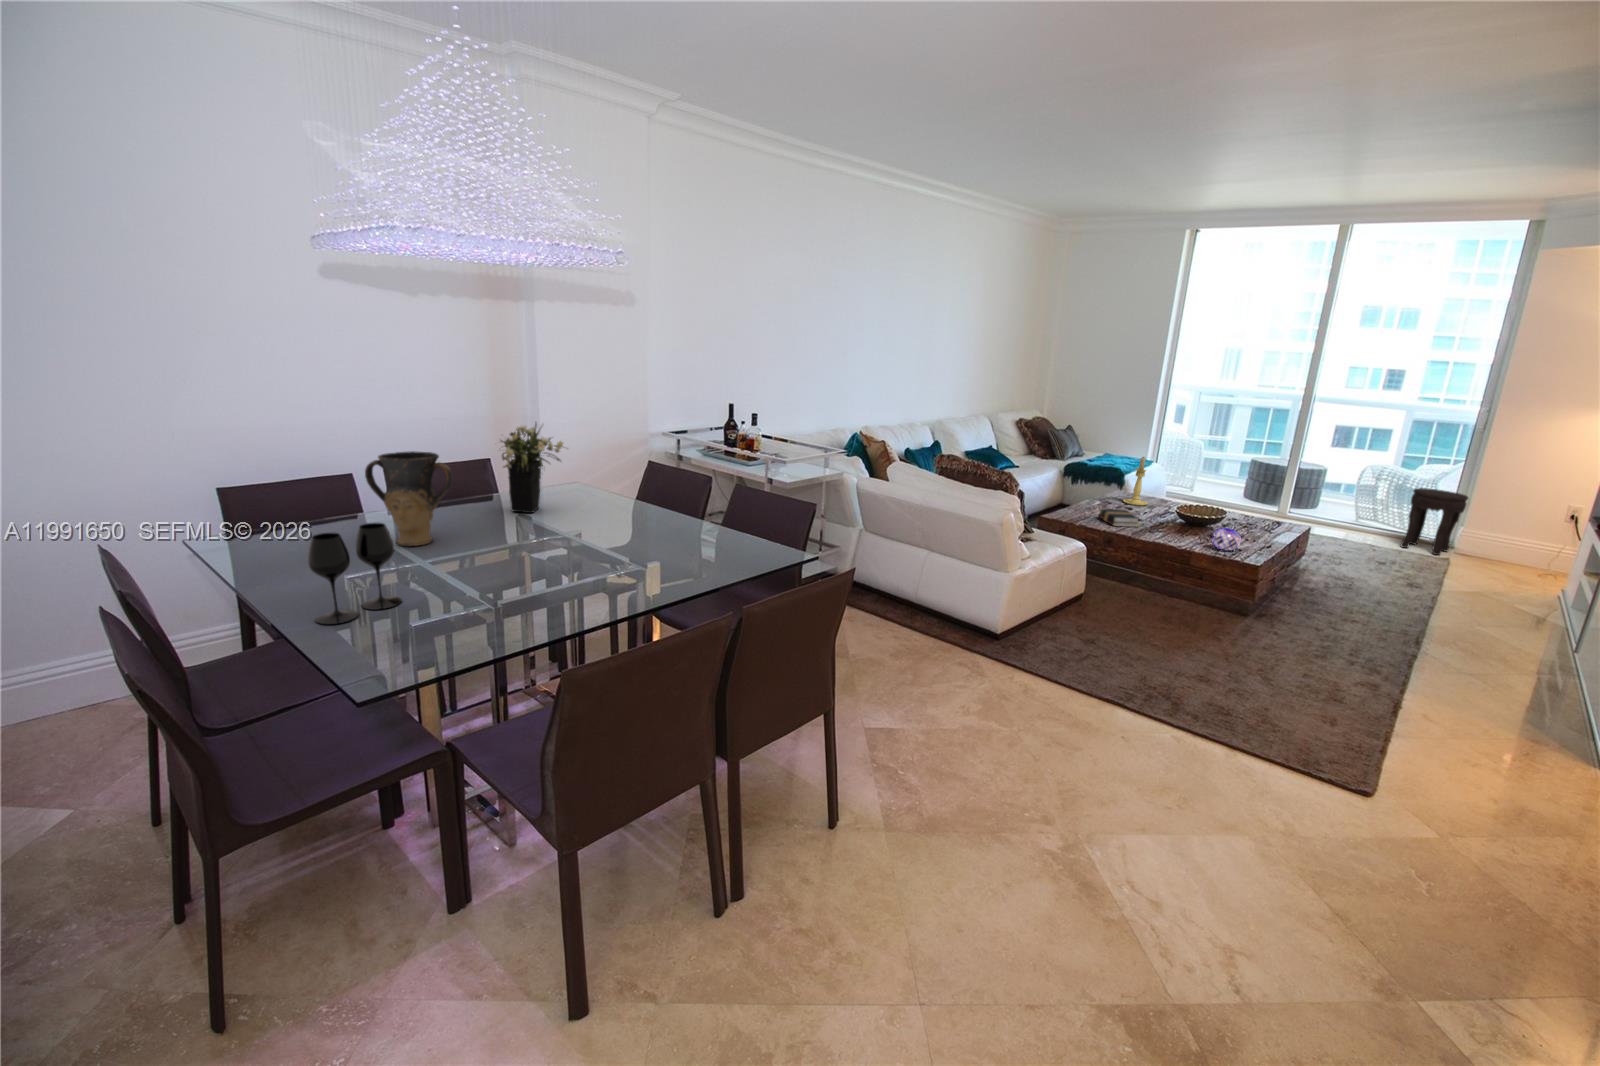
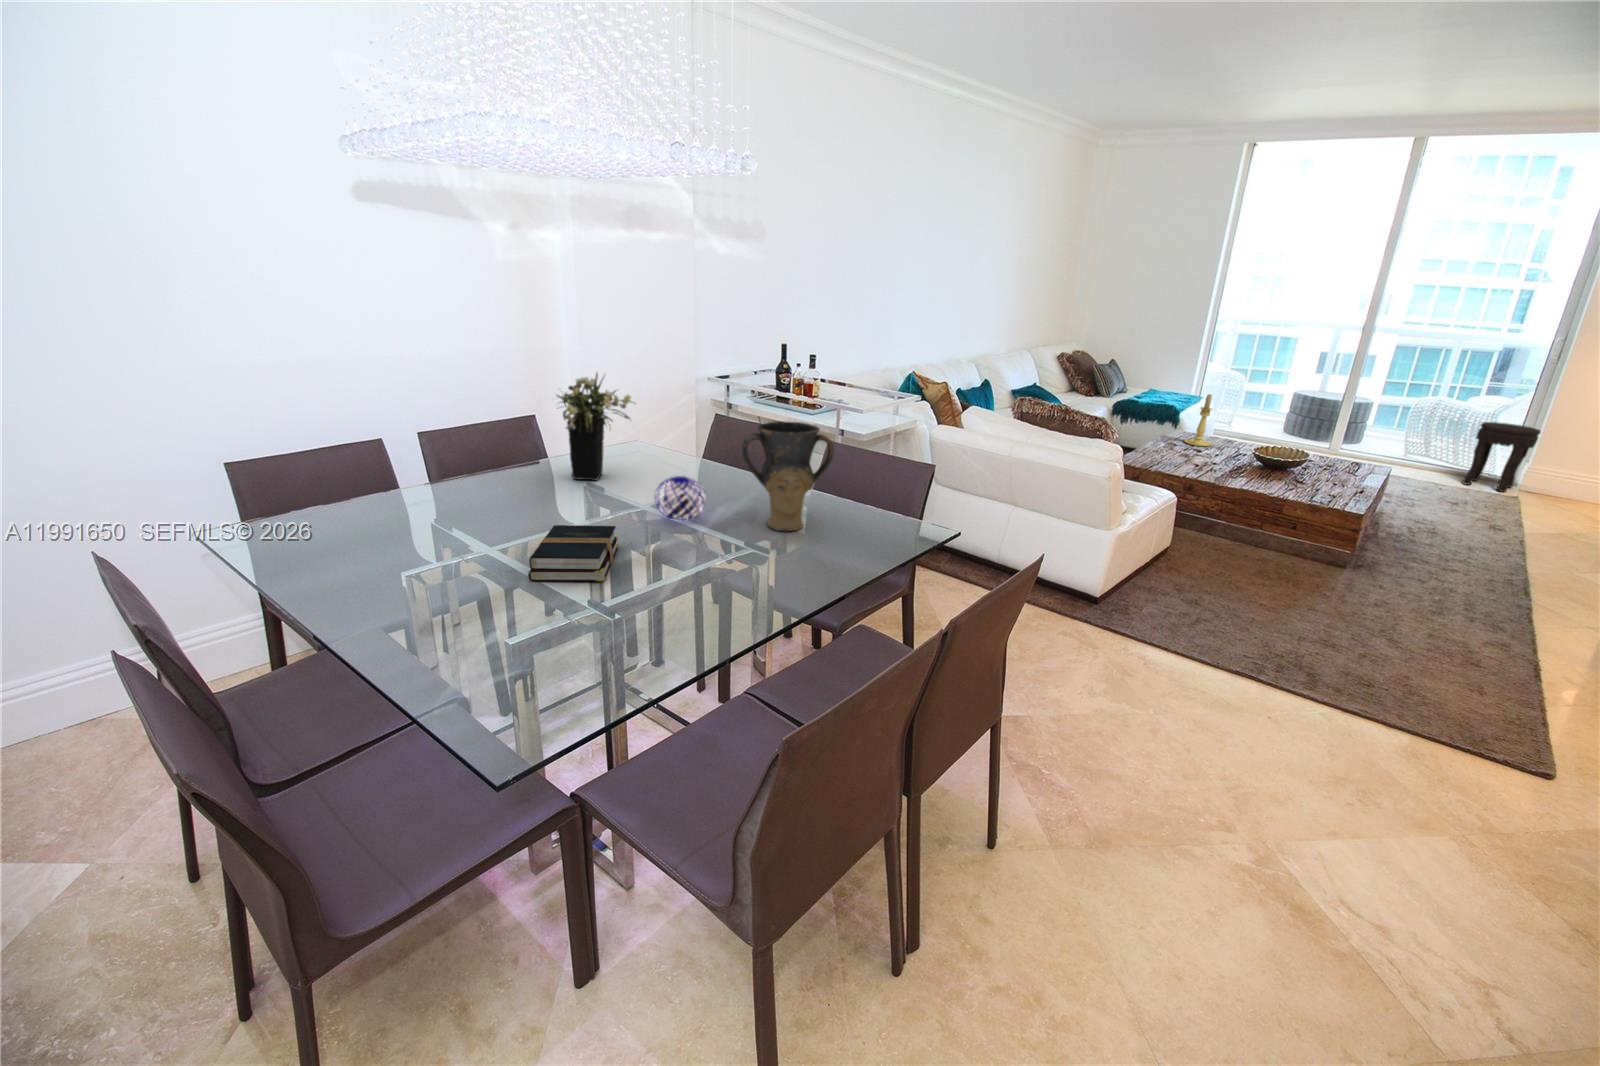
vase: present [365,451,453,546] -> present [742,421,834,531]
hardback book: present [1098,509,1139,527] -> present [528,525,619,581]
wine glass: present [308,523,401,624] -> none [366,513,480,649]
decorative orb: present [1212,528,1241,550] -> present [655,476,705,520]

